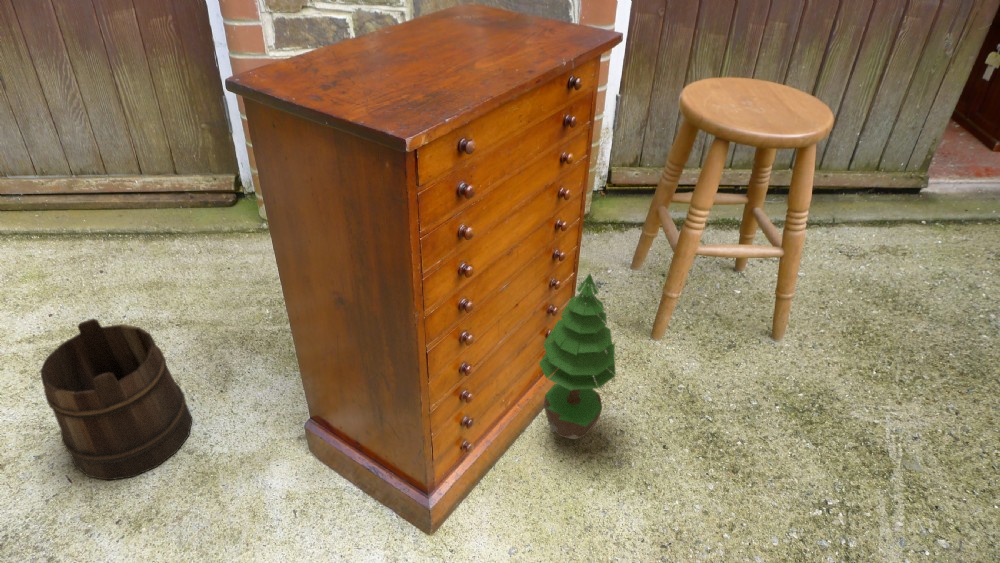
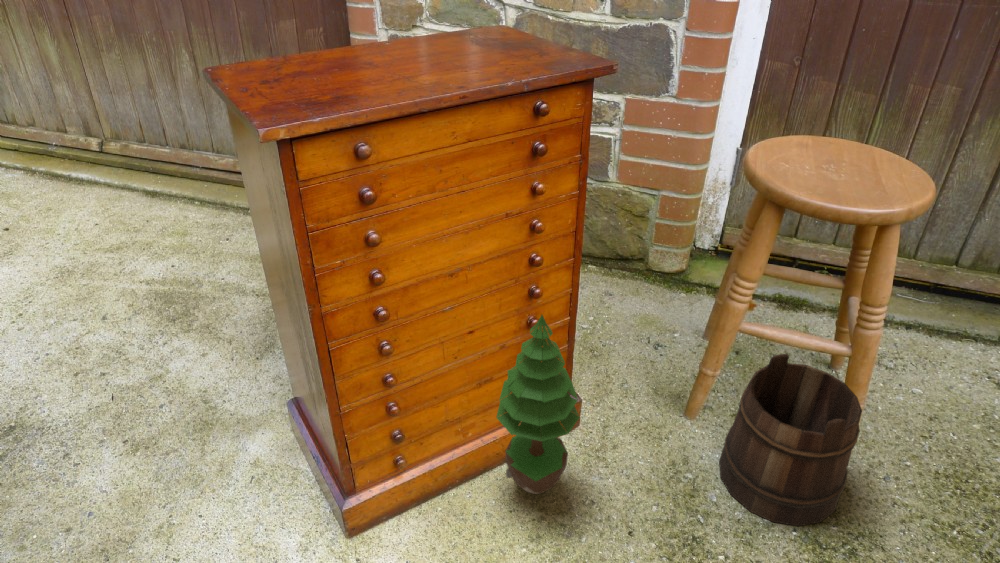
bucket: present [41,319,192,480] -> present [719,354,862,526]

